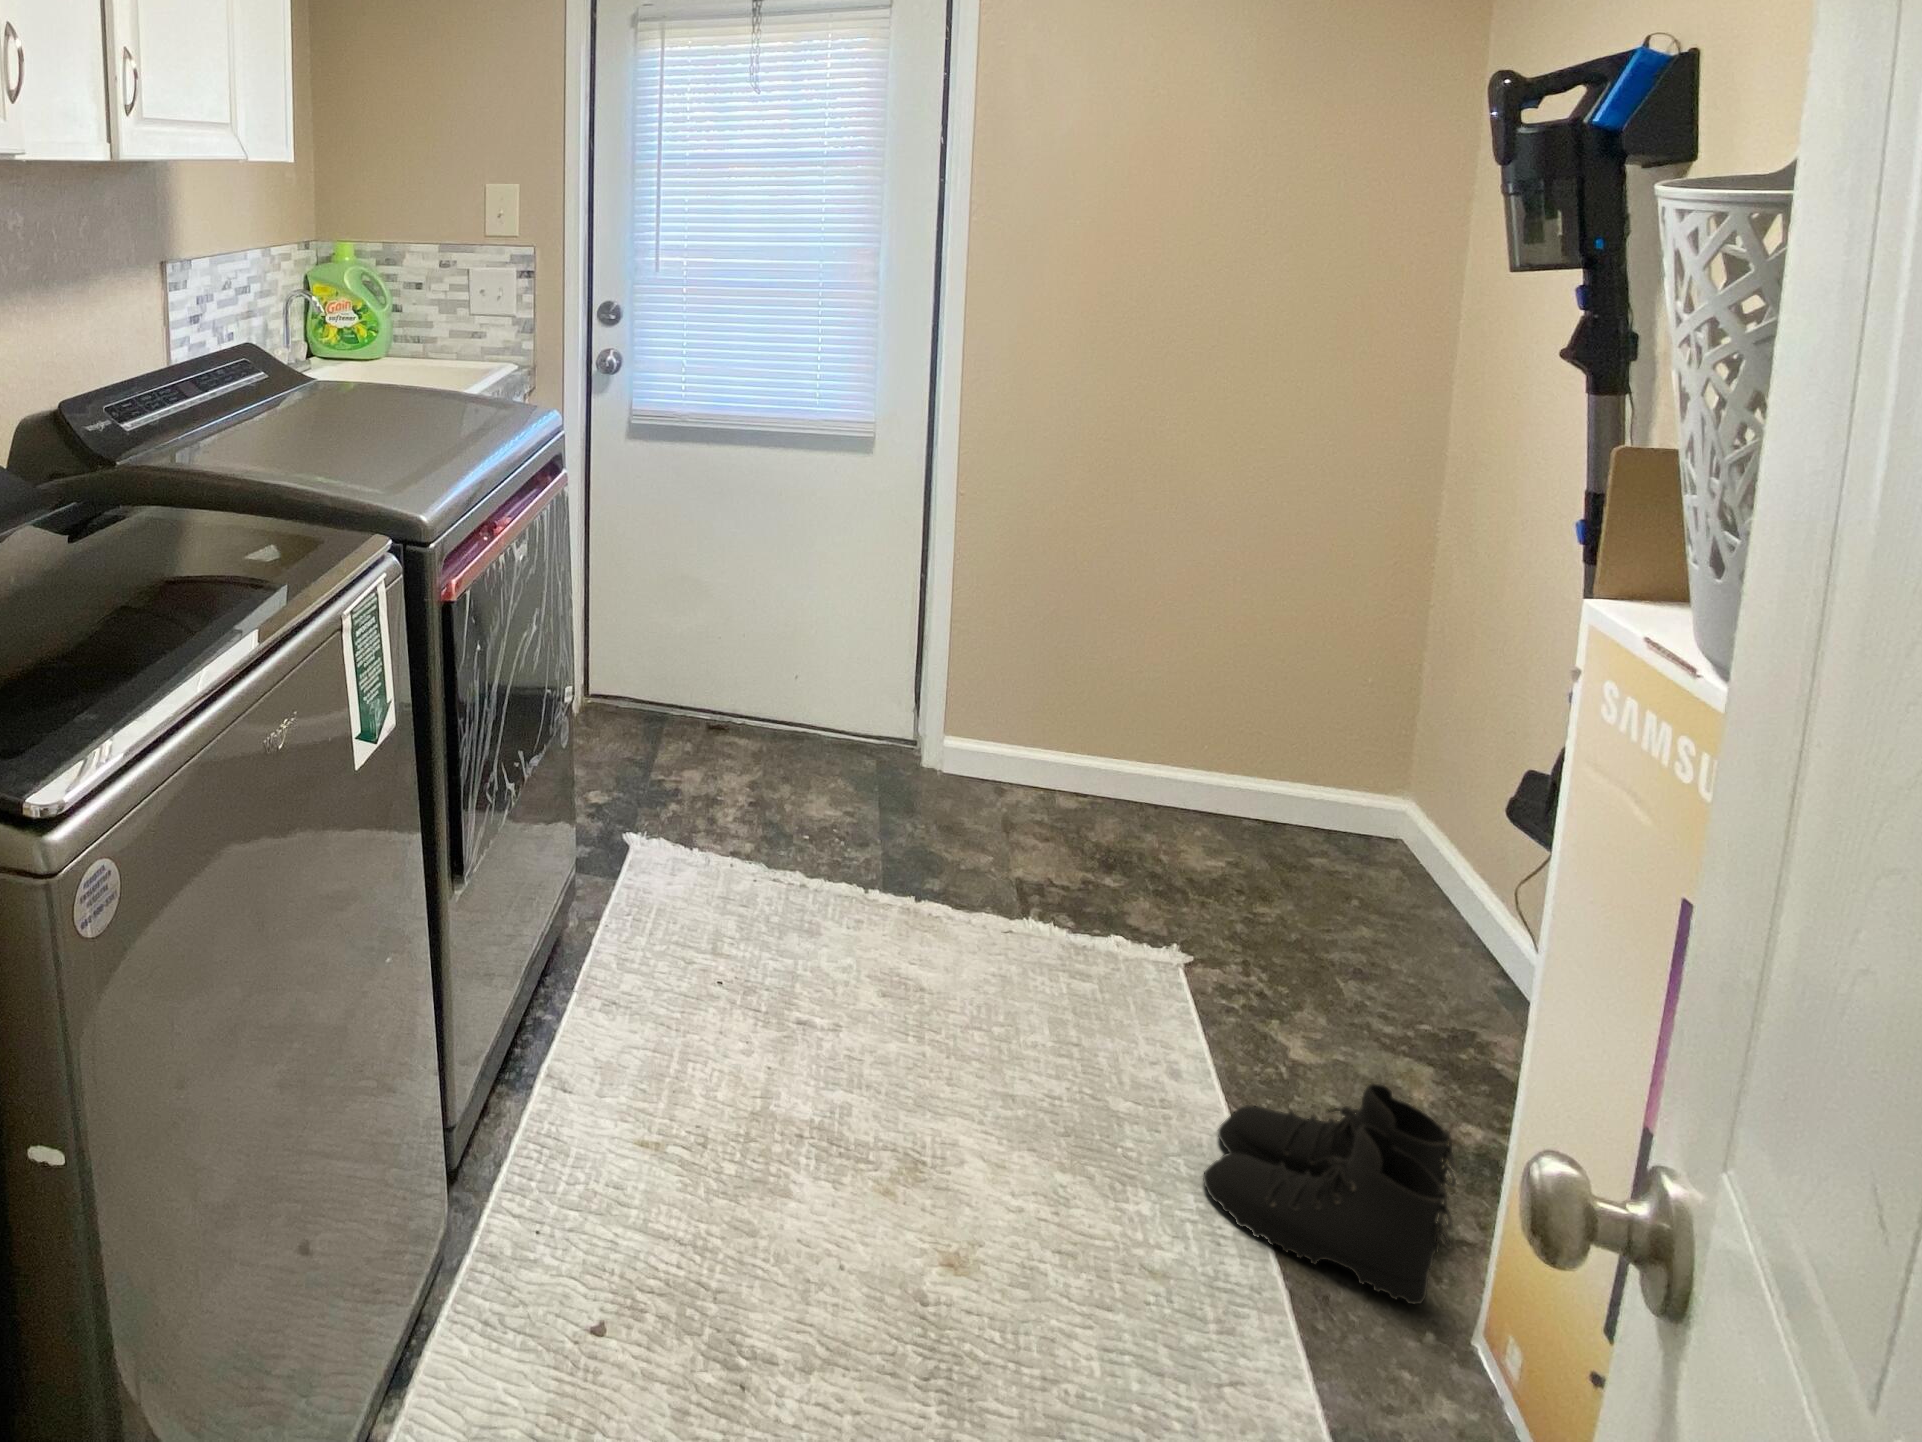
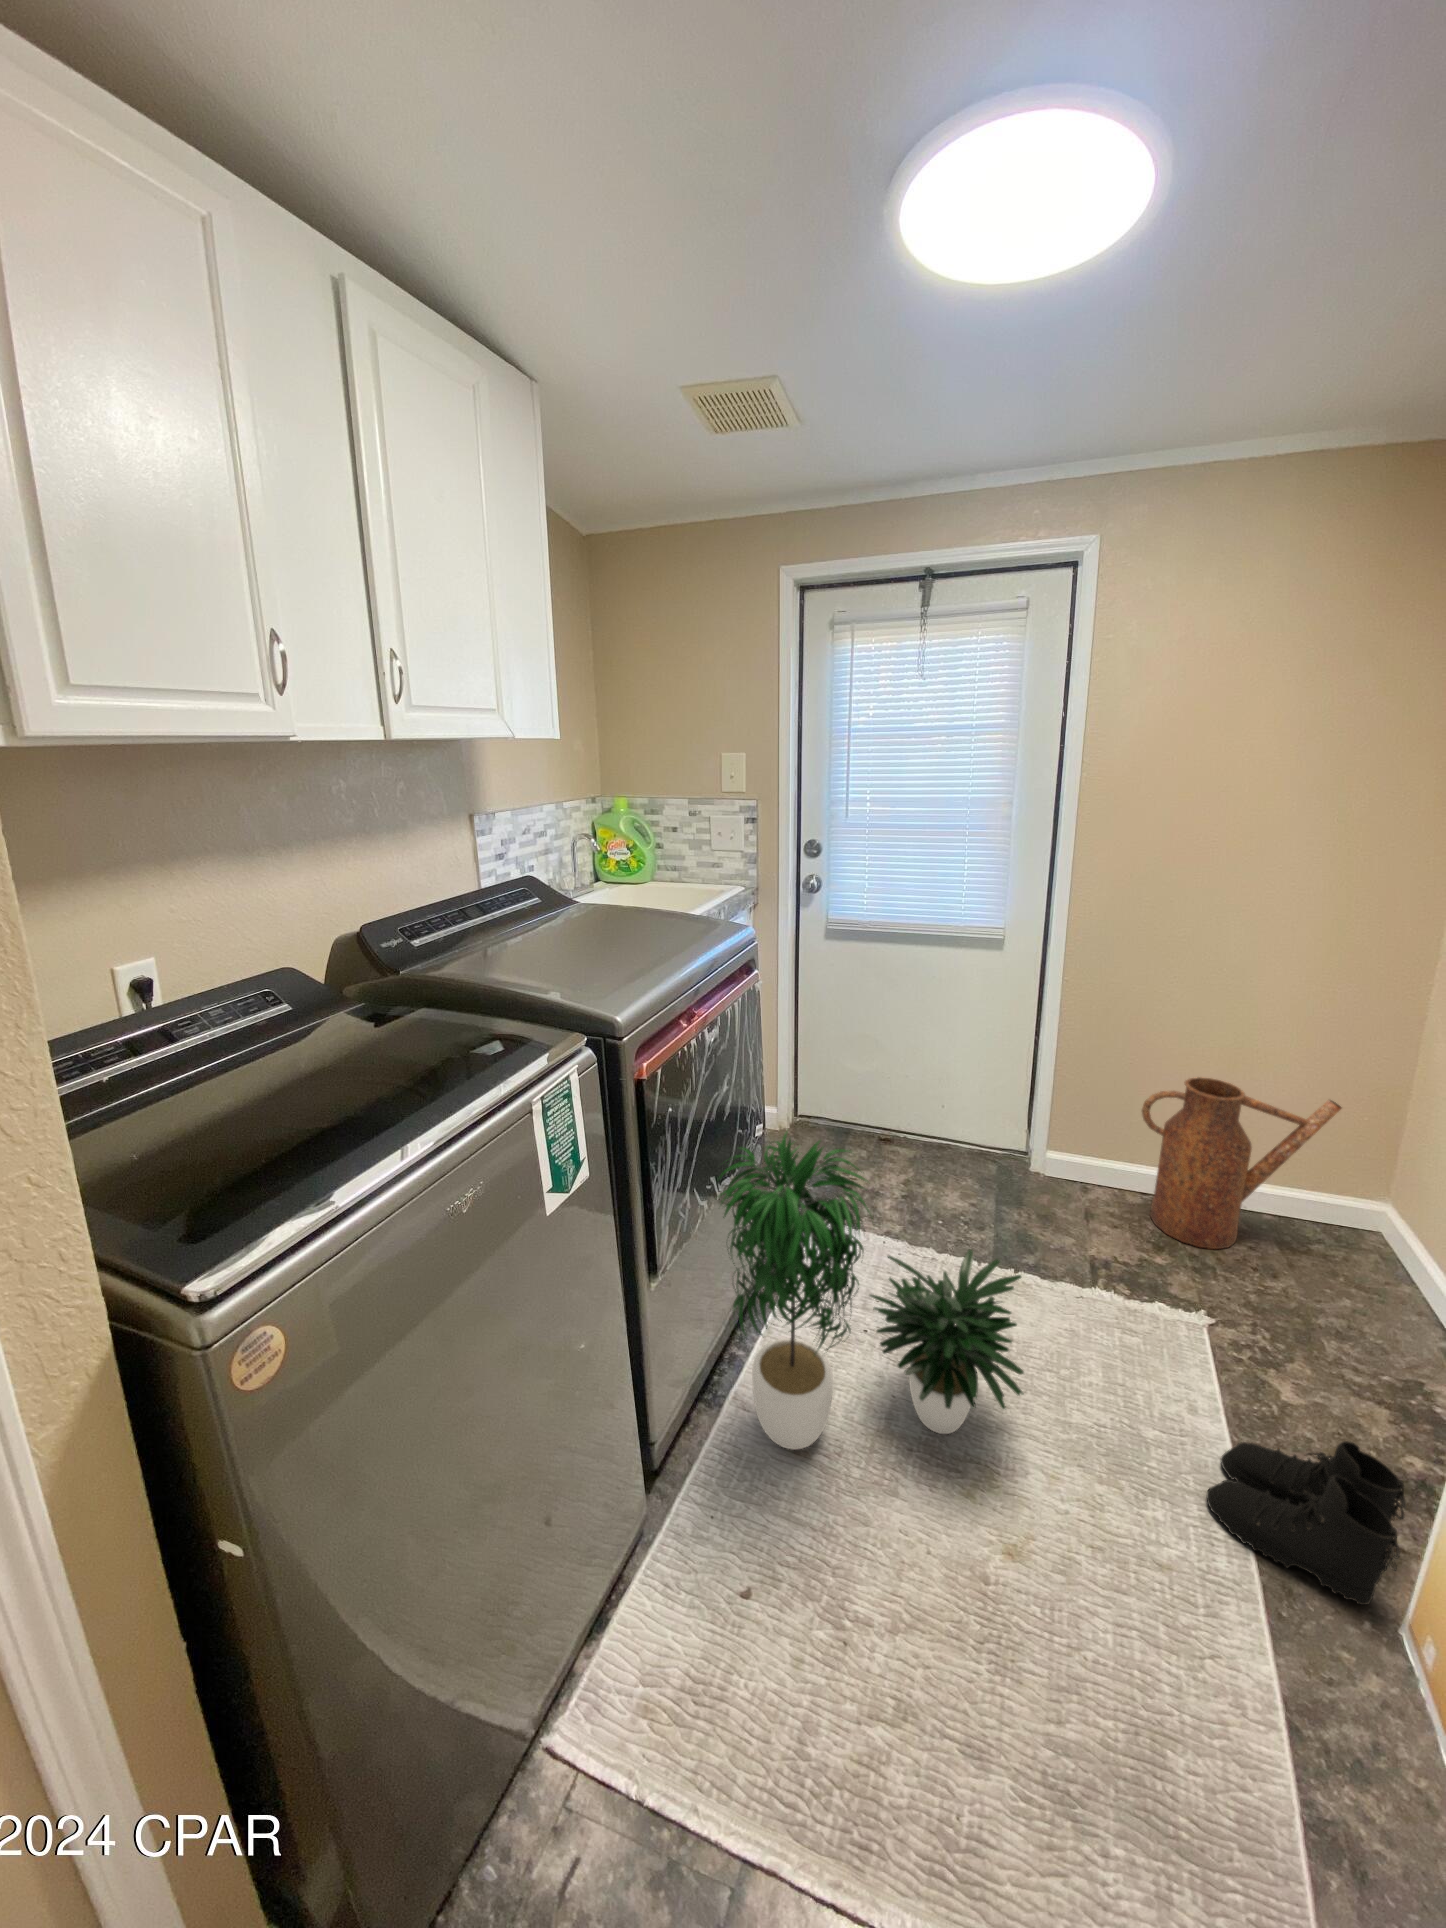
watering can: none [1075,623,1334,864] -> present [1142,1077,1341,1249]
potted plant: none [533,674,954,1142] -> present [719,1132,1024,1449]

